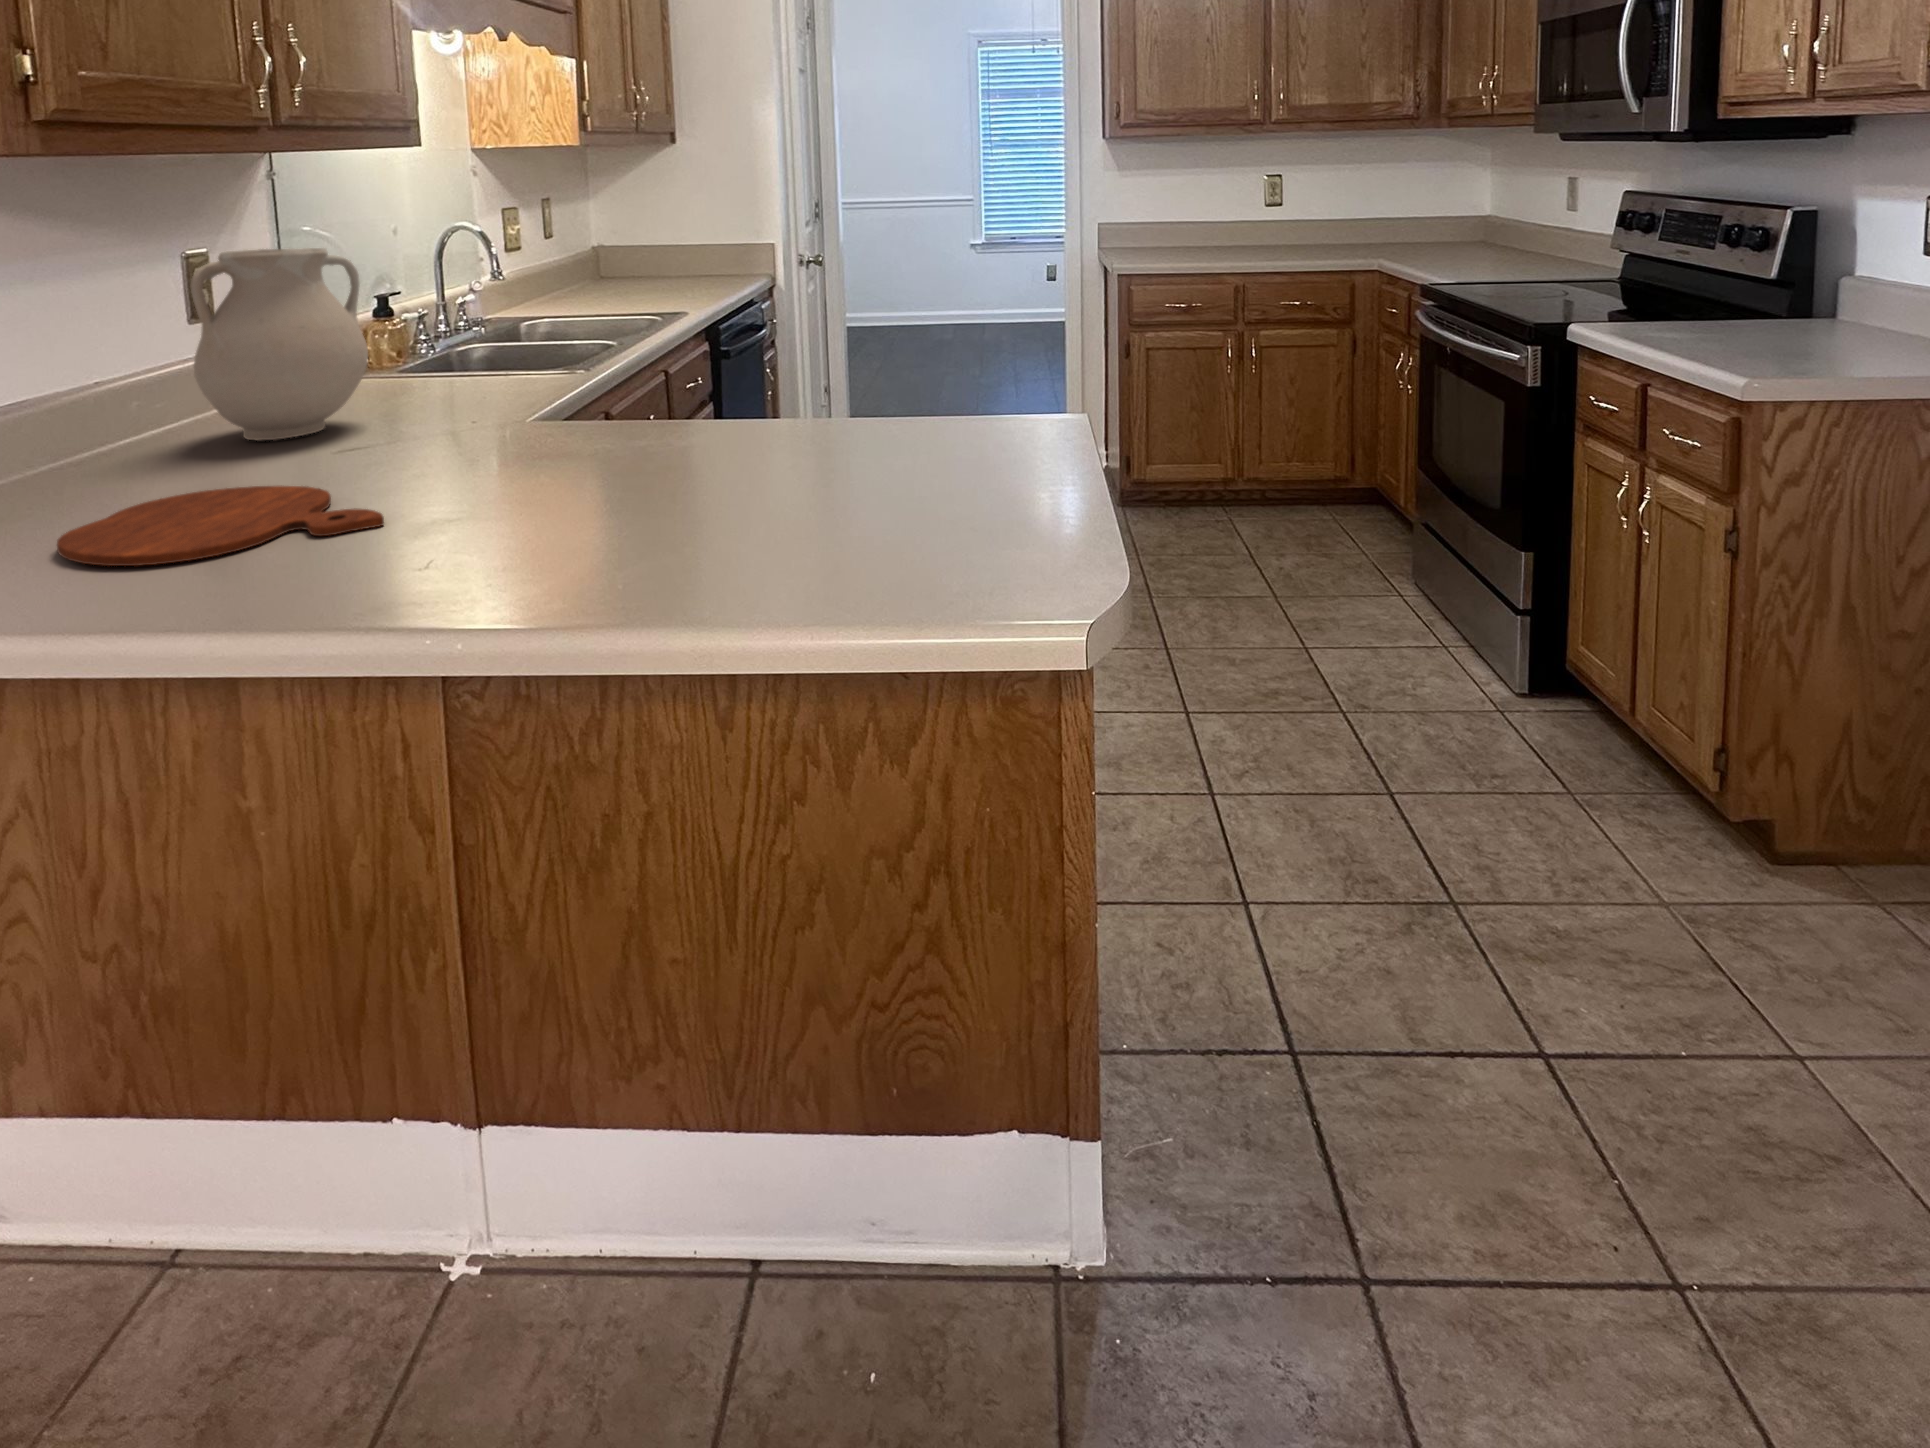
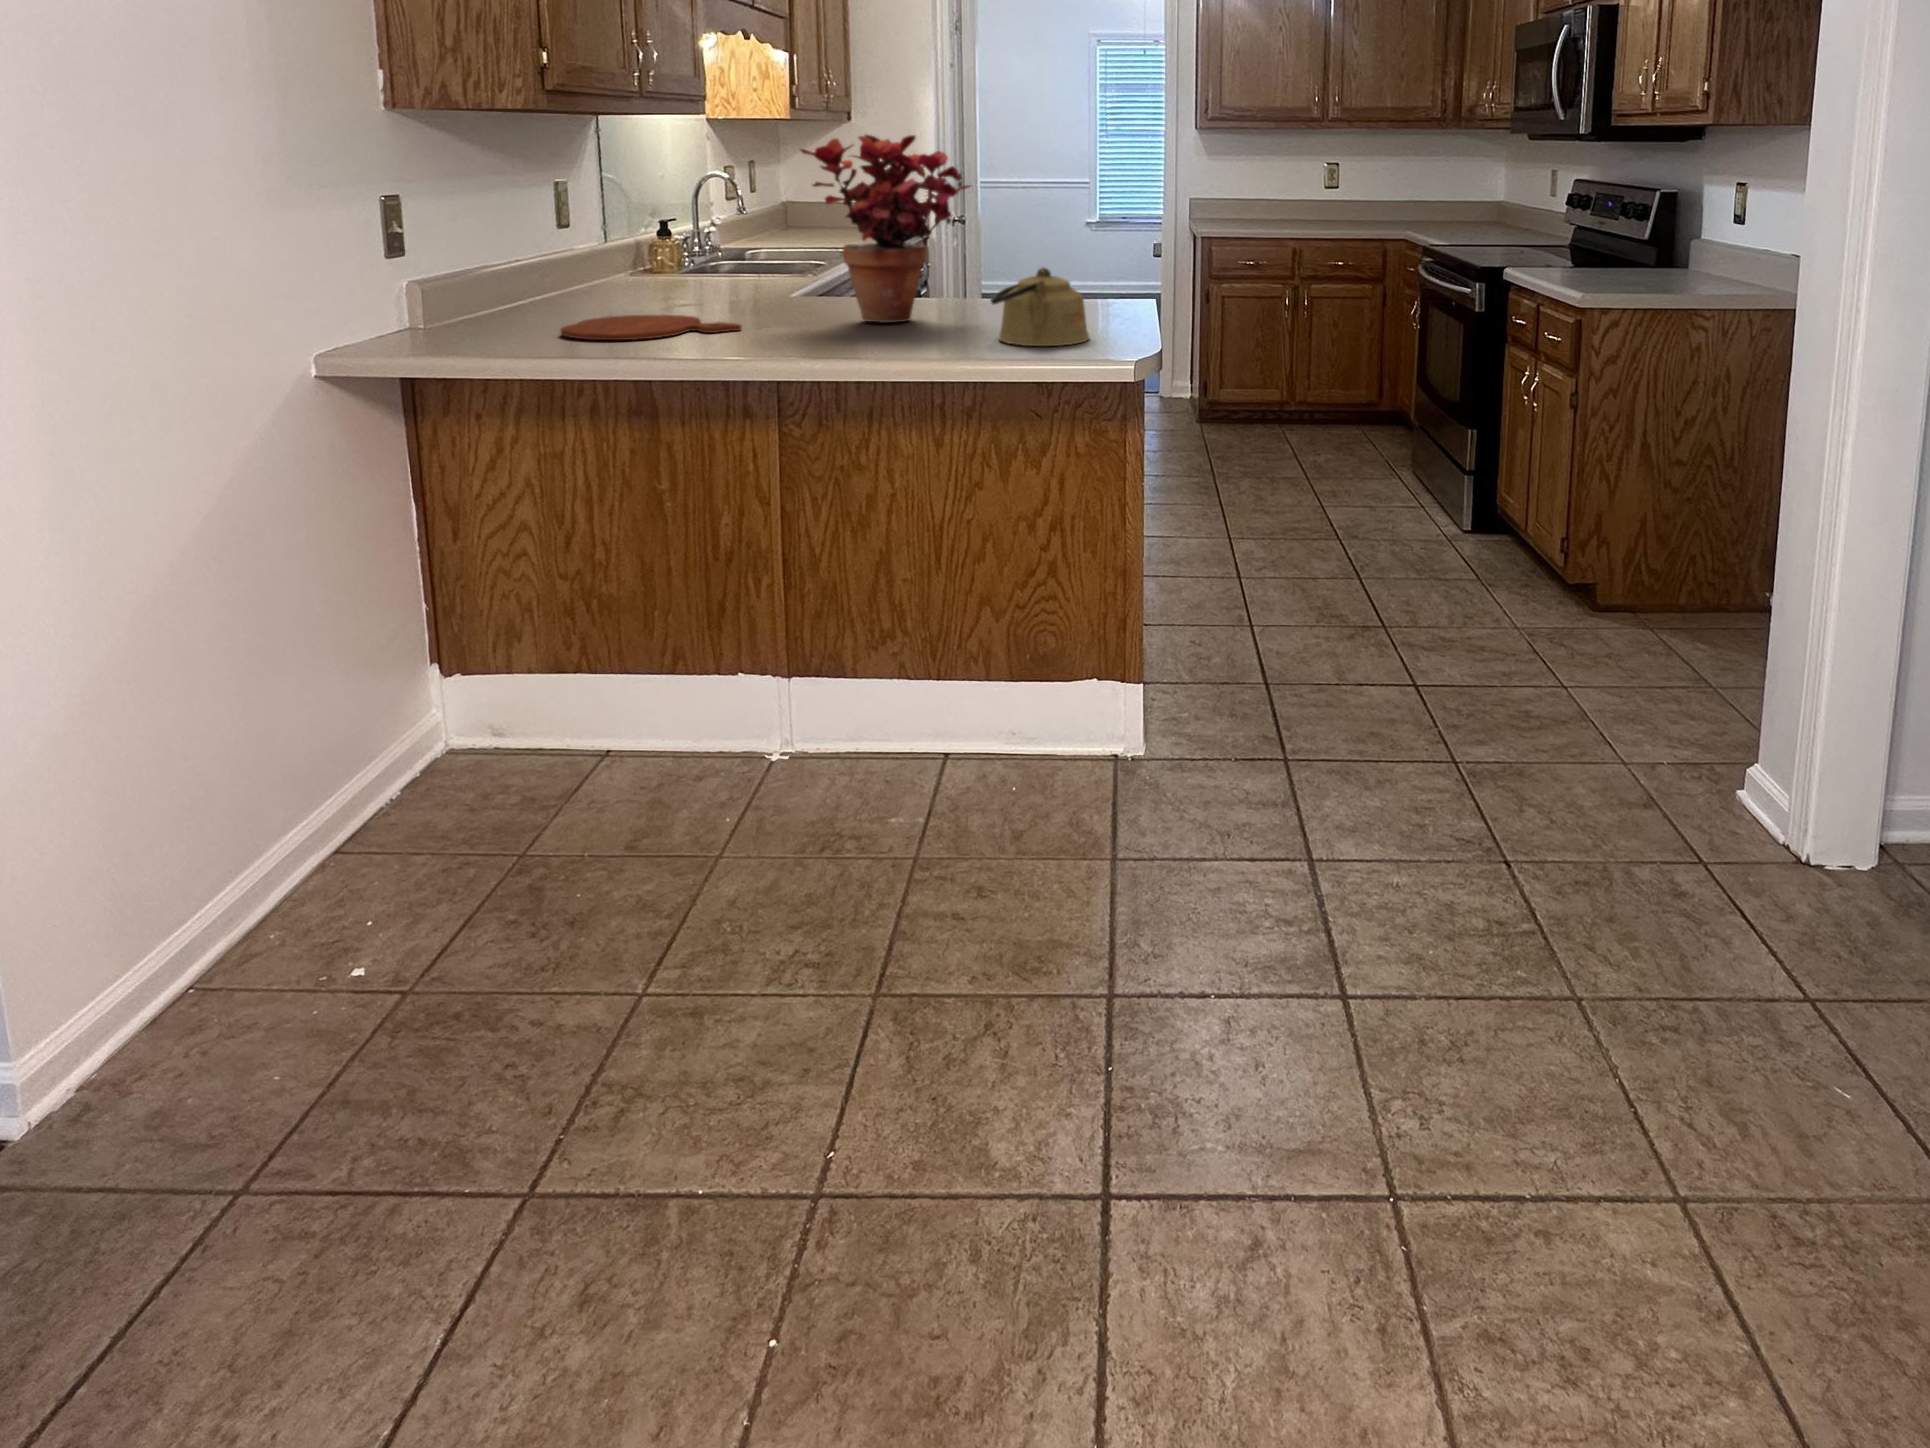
potted plant: none [482,175,785,501] -> present [801,135,970,323]
vase: present [191,248,368,441] -> none [579,177,686,301]
kettle: none [804,419,995,580] -> present [991,268,1089,346]

